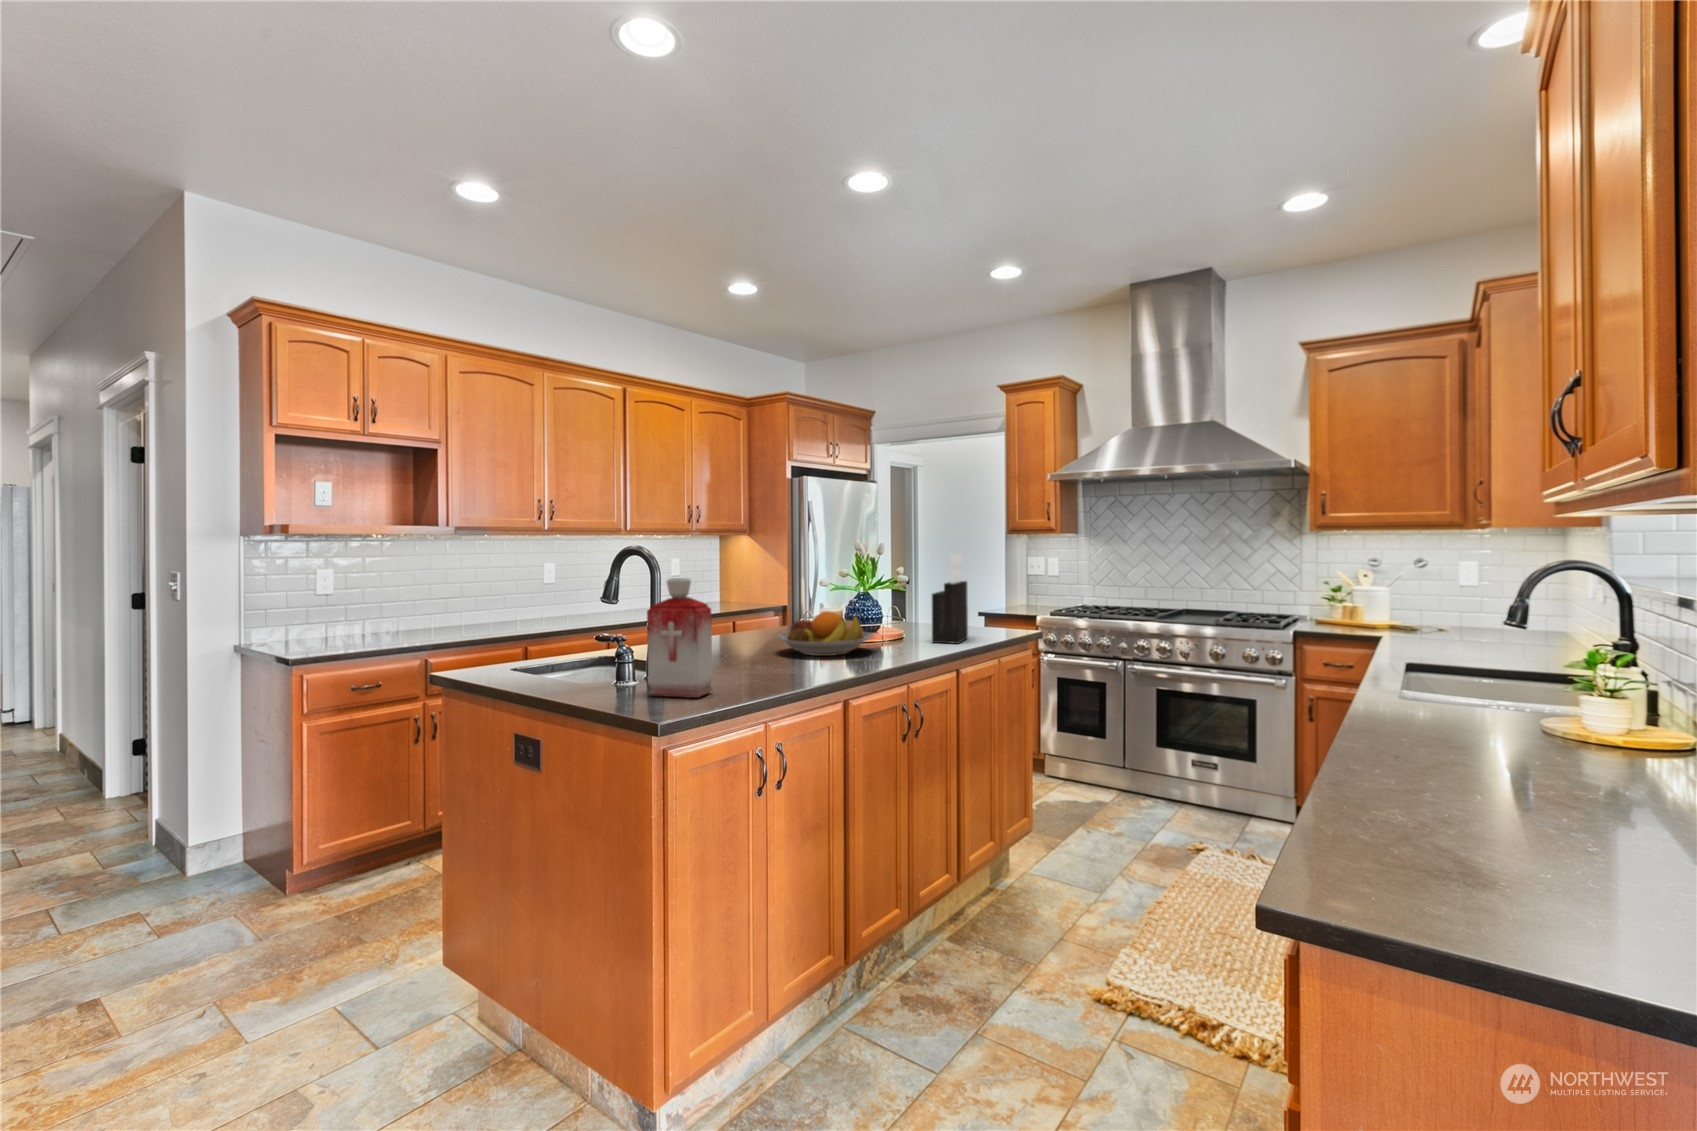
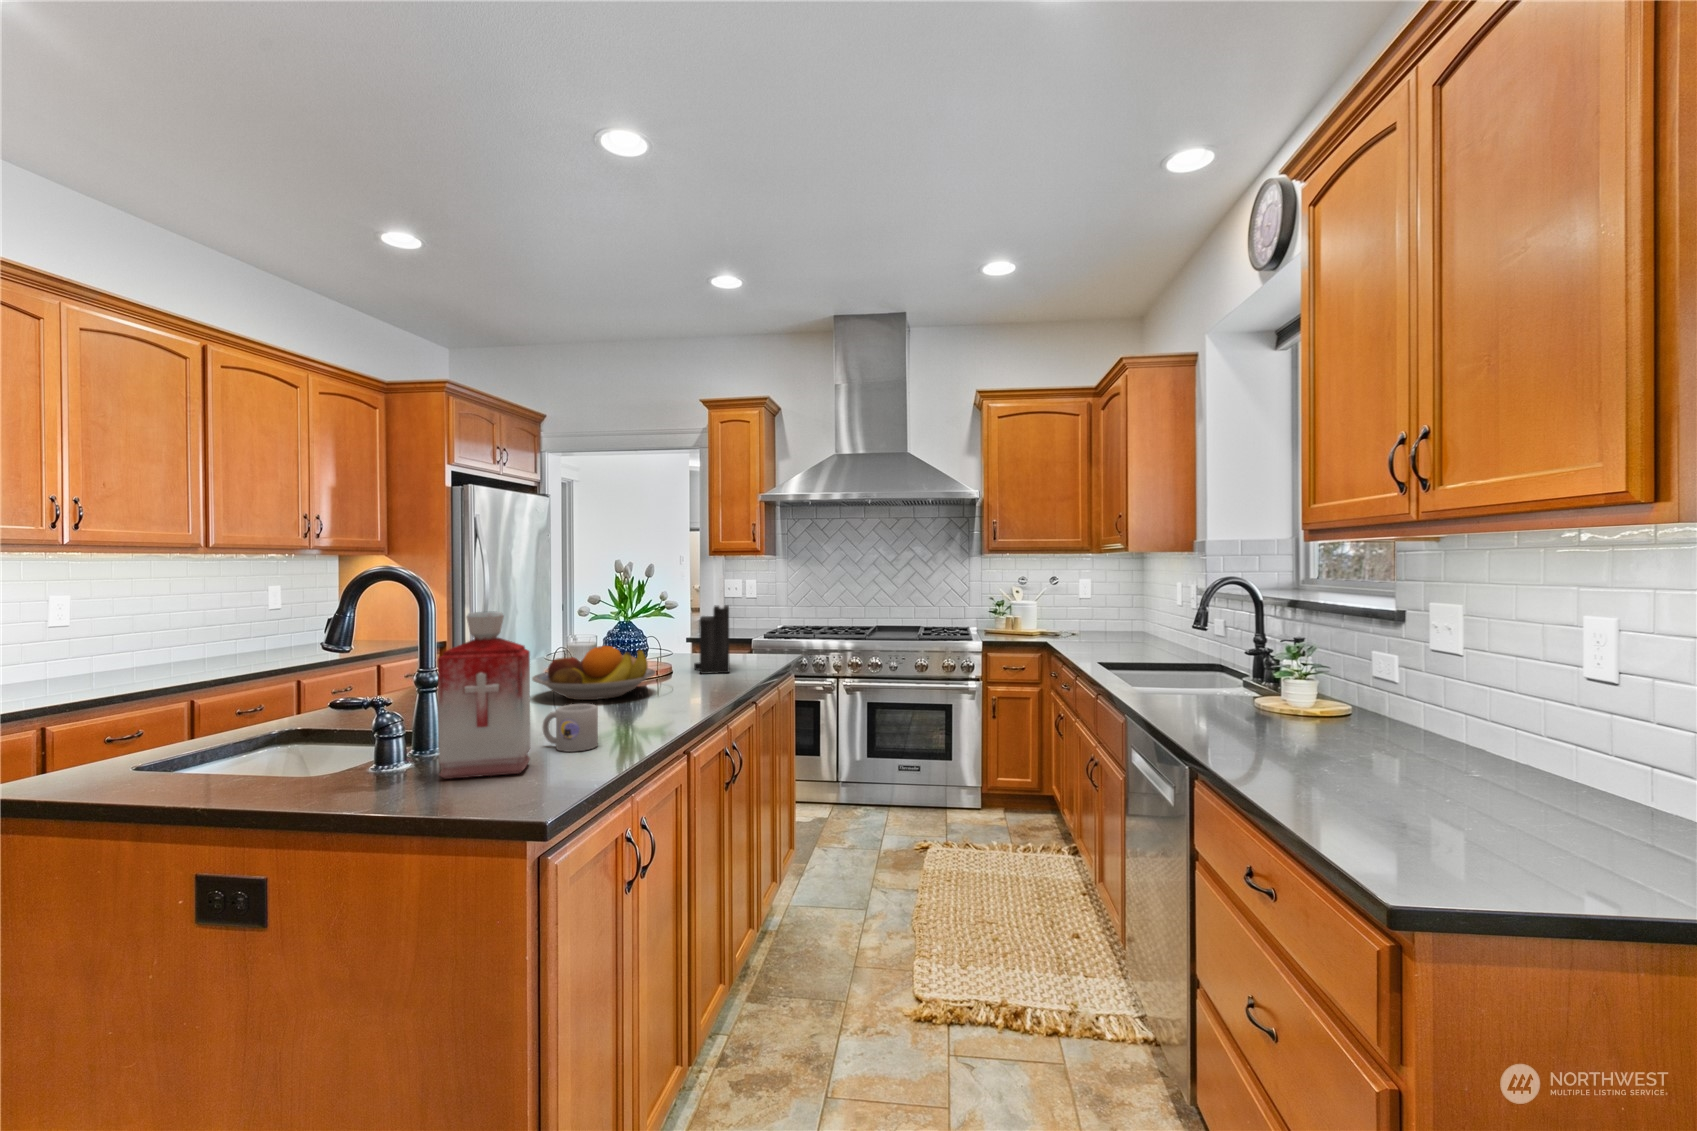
mug: none [736,653,773,689] -> present [543,704,598,752]

